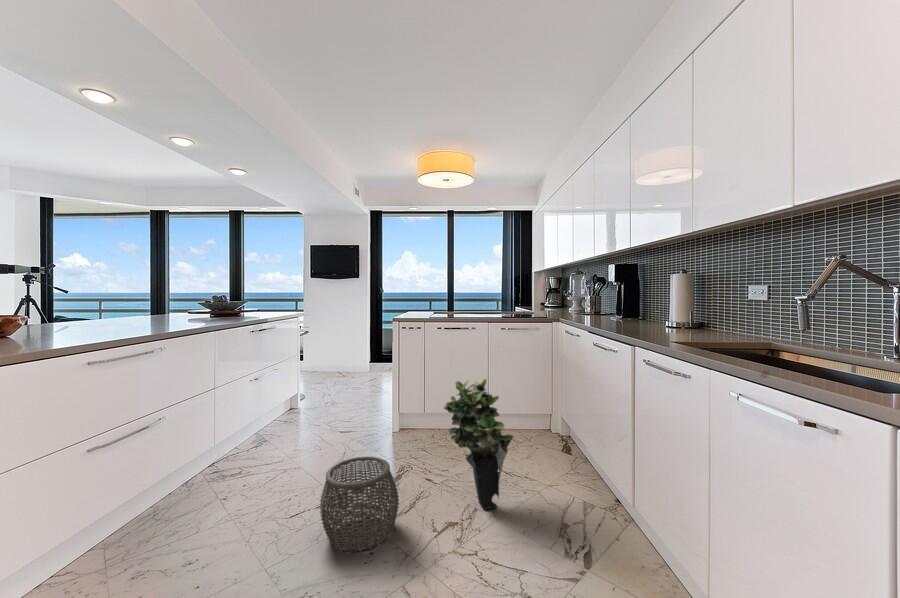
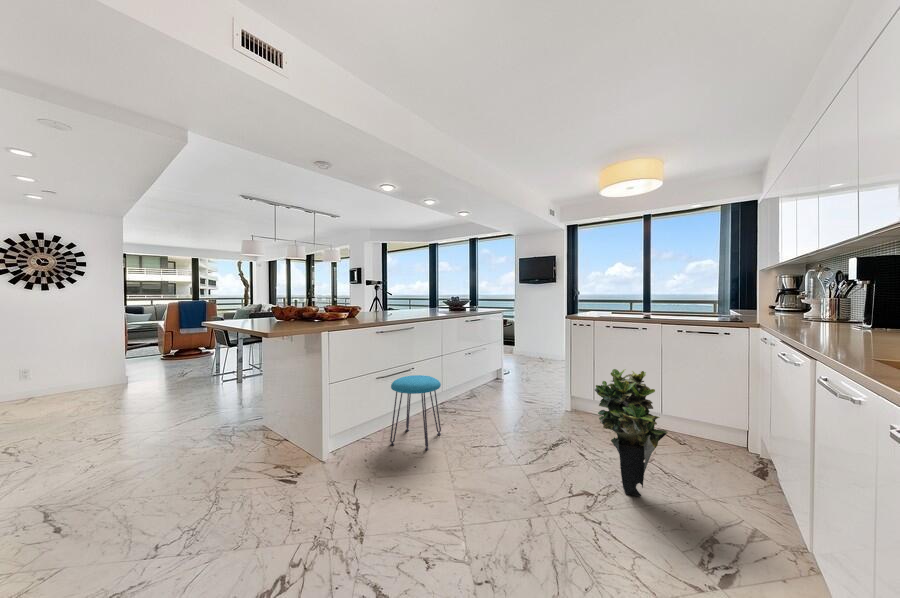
stool: none [153,435,243,561] -> present [390,375,441,450]
woven basket: present [320,457,399,553] -> none [480,413,542,486]

